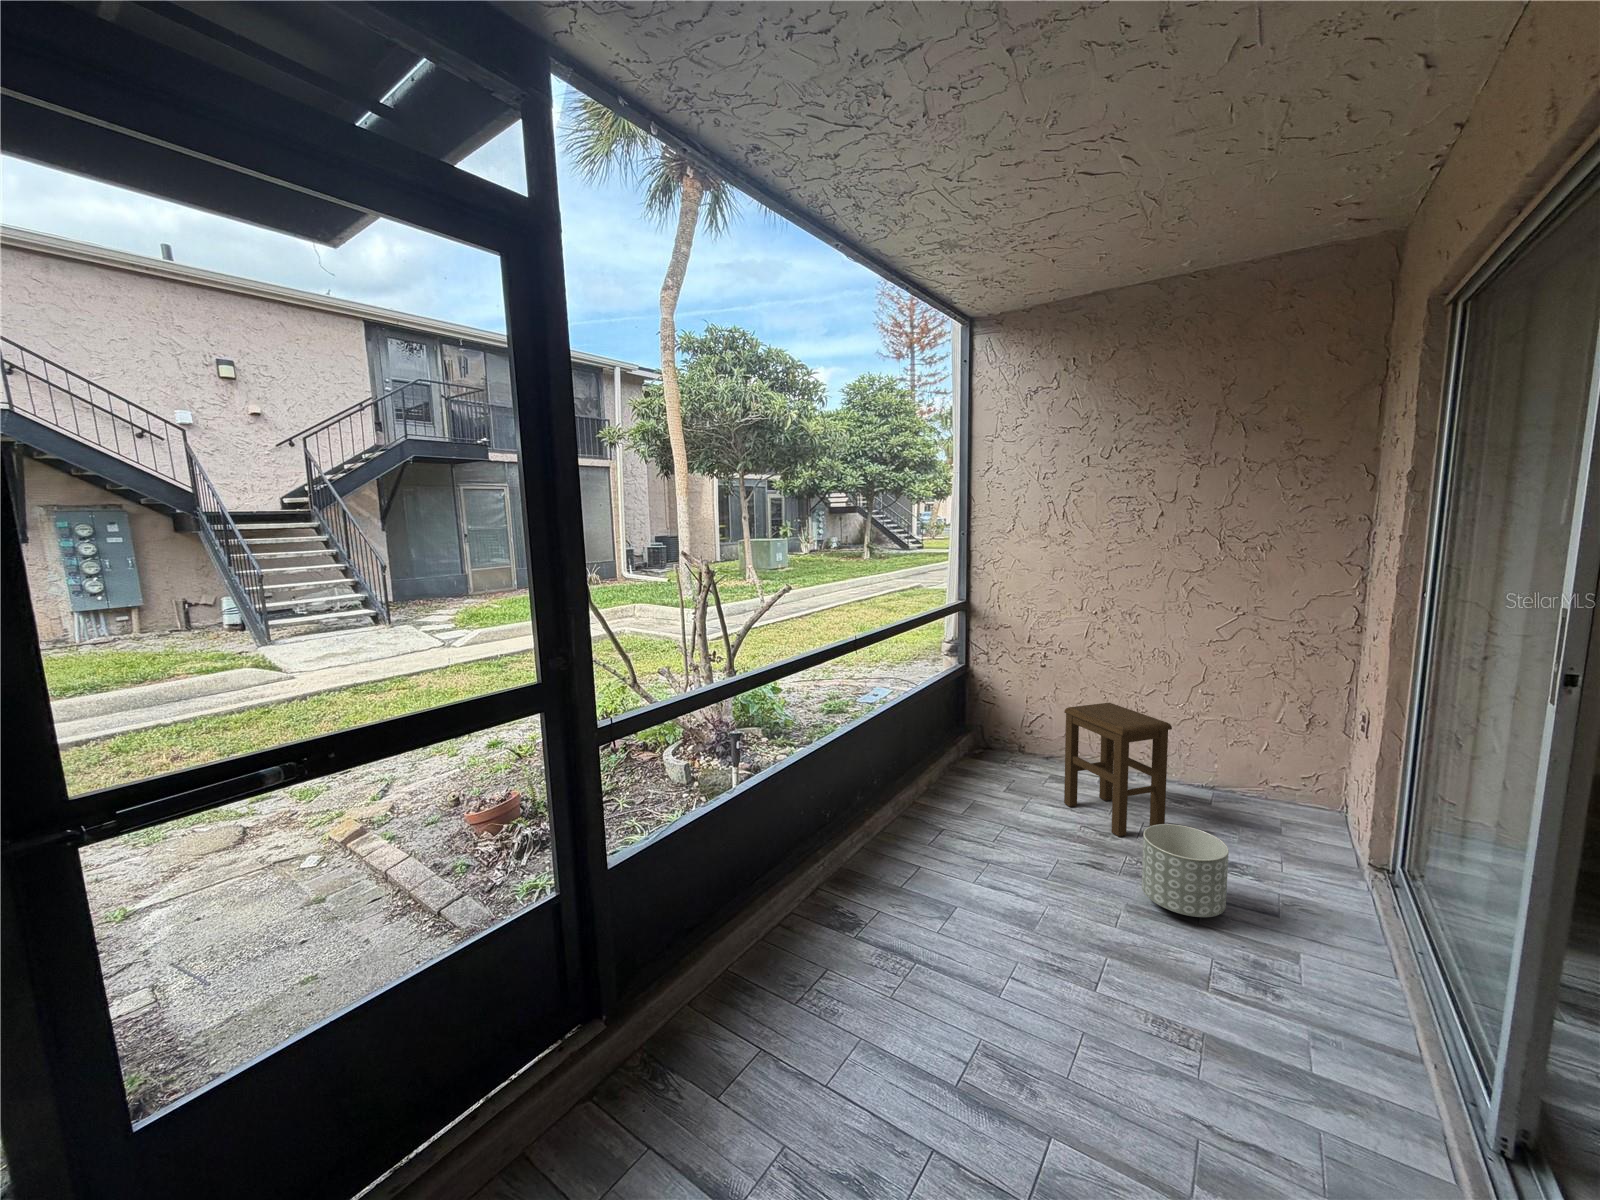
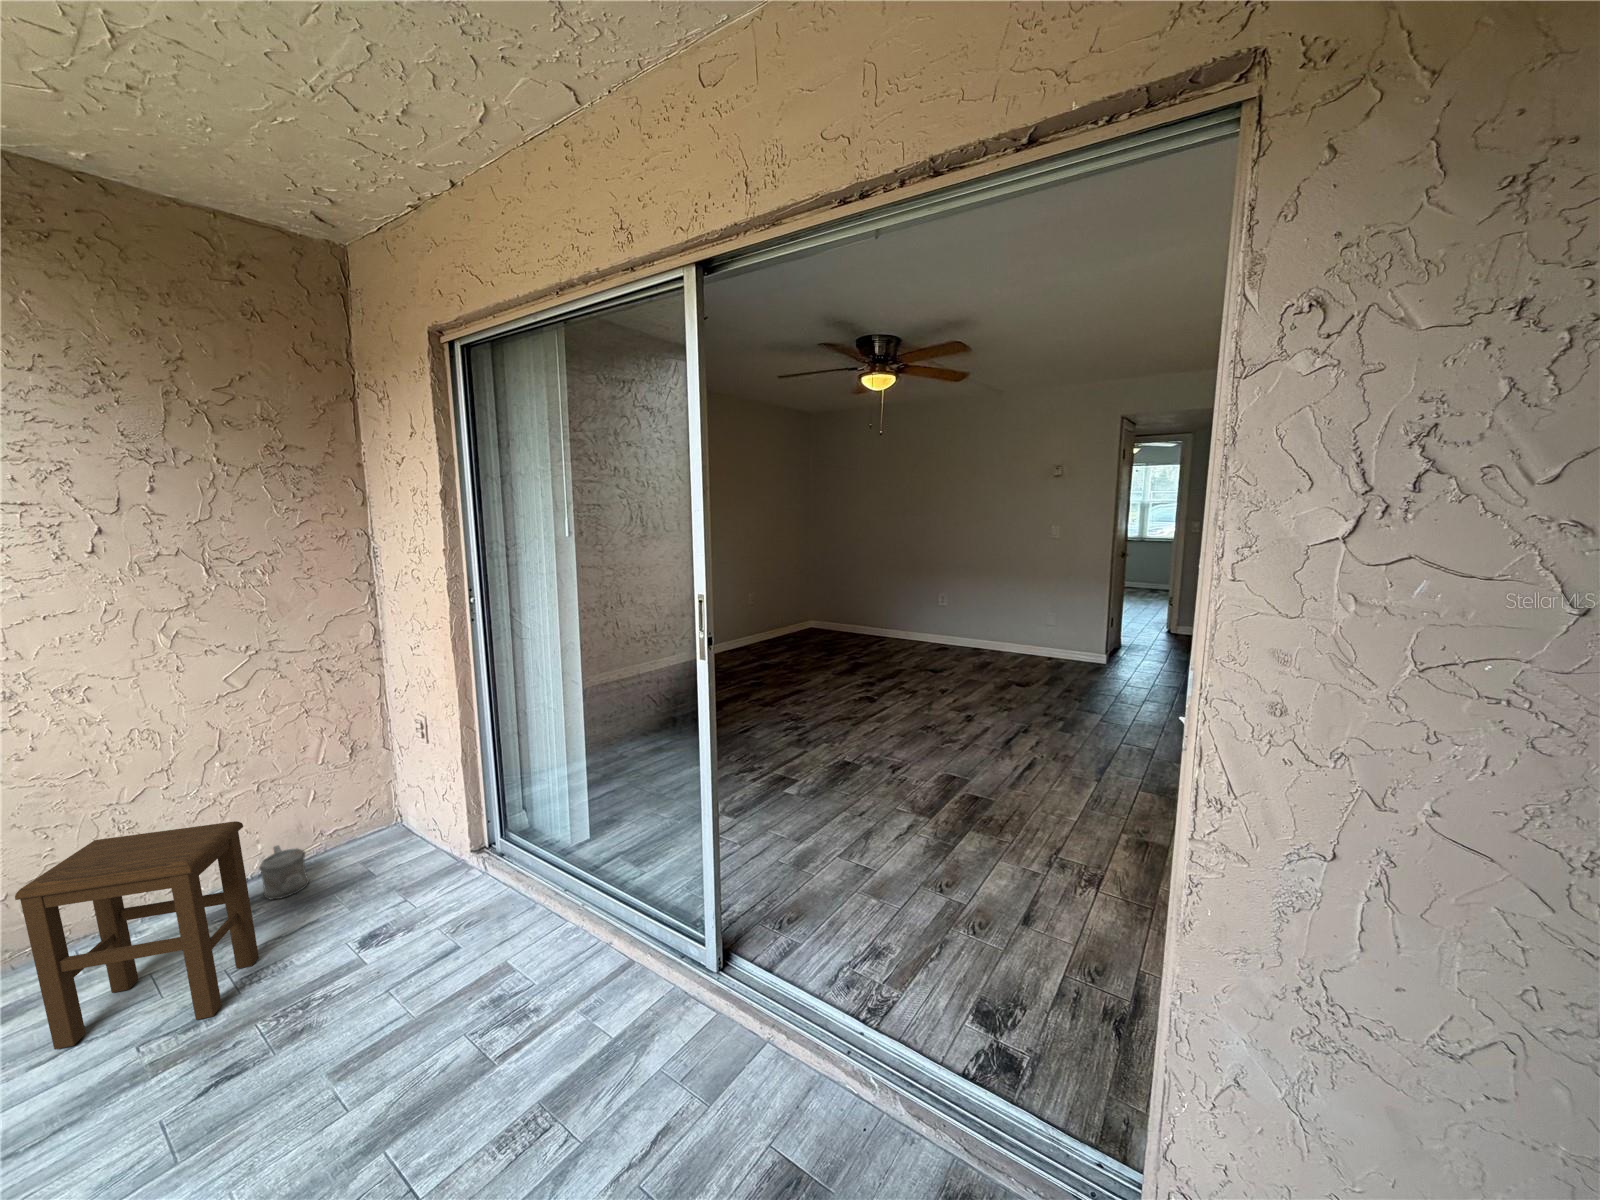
watering can: none [1201,771,1237,812] -> present [259,845,309,900]
planter: present [1142,824,1229,917] -> none [315,913,432,1044]

